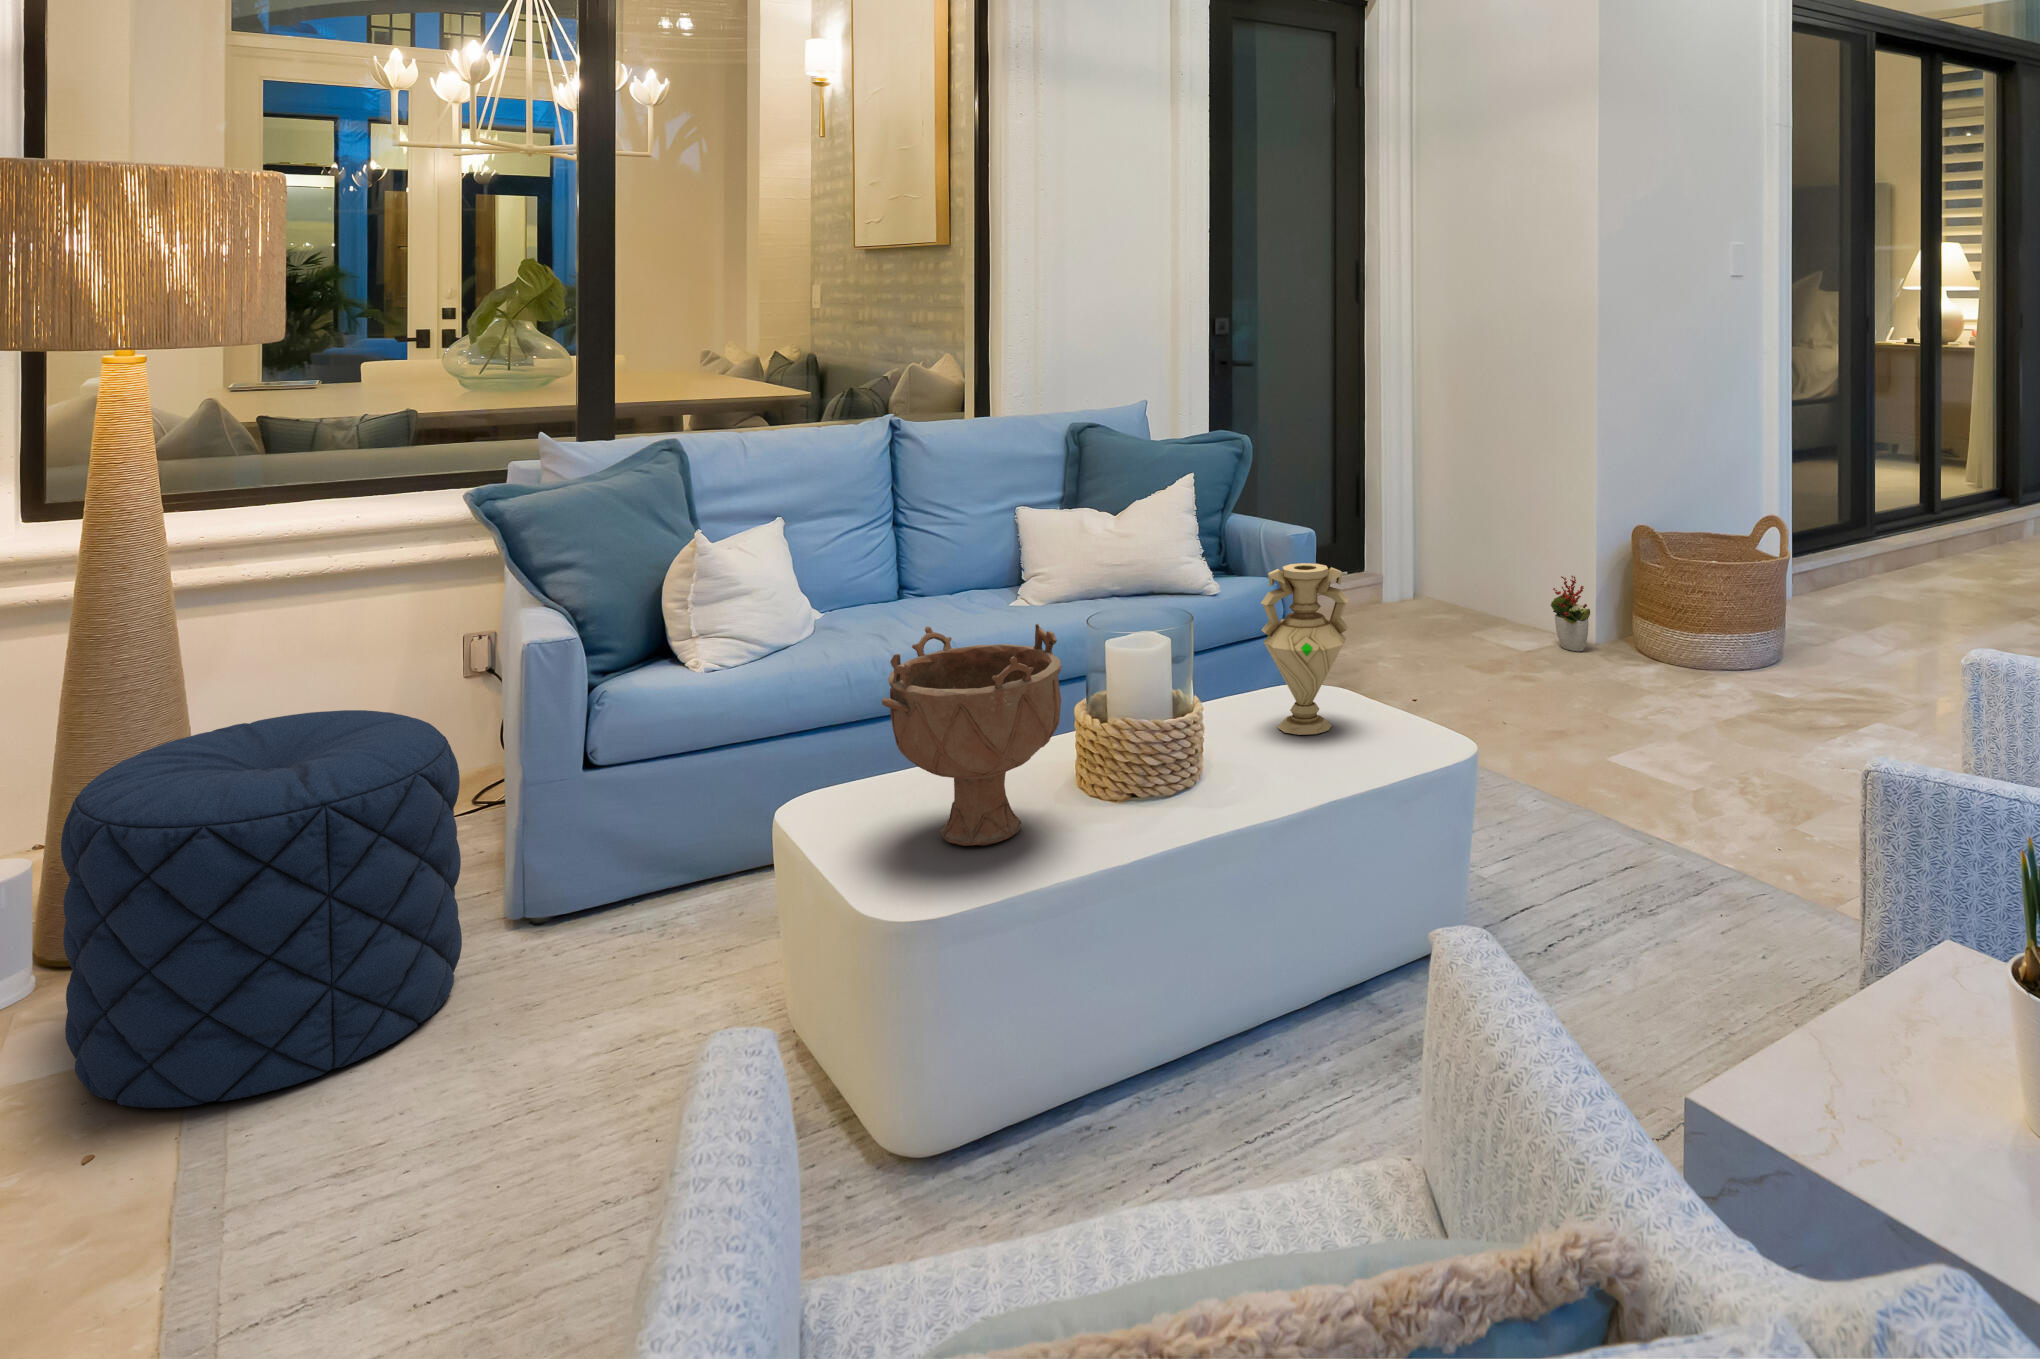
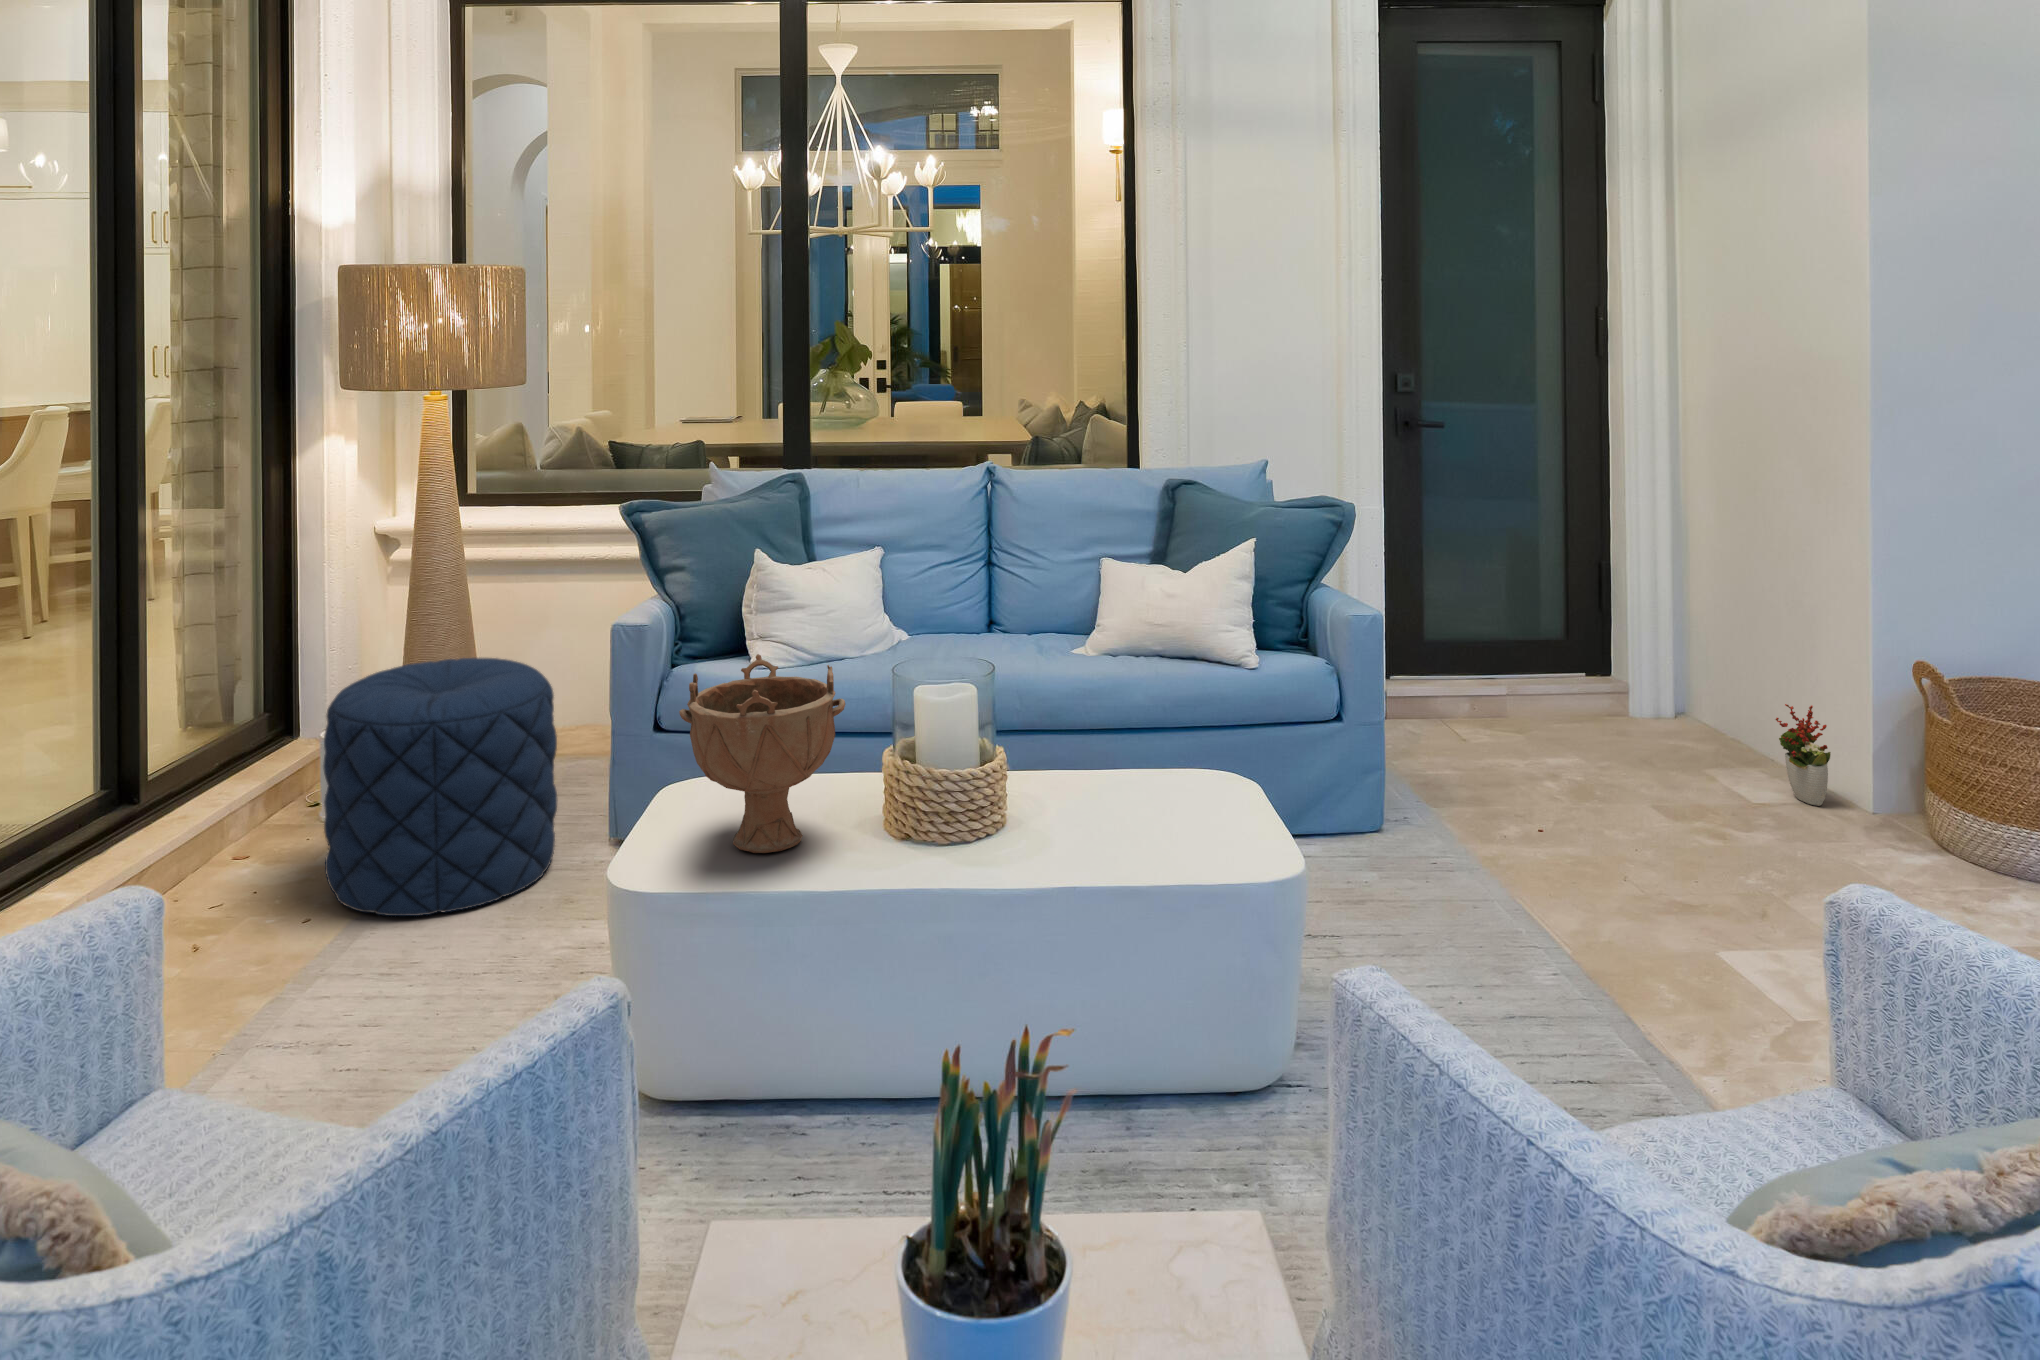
vase: present [1261,563,1349,735] -> none [1106,641,1193,822]

